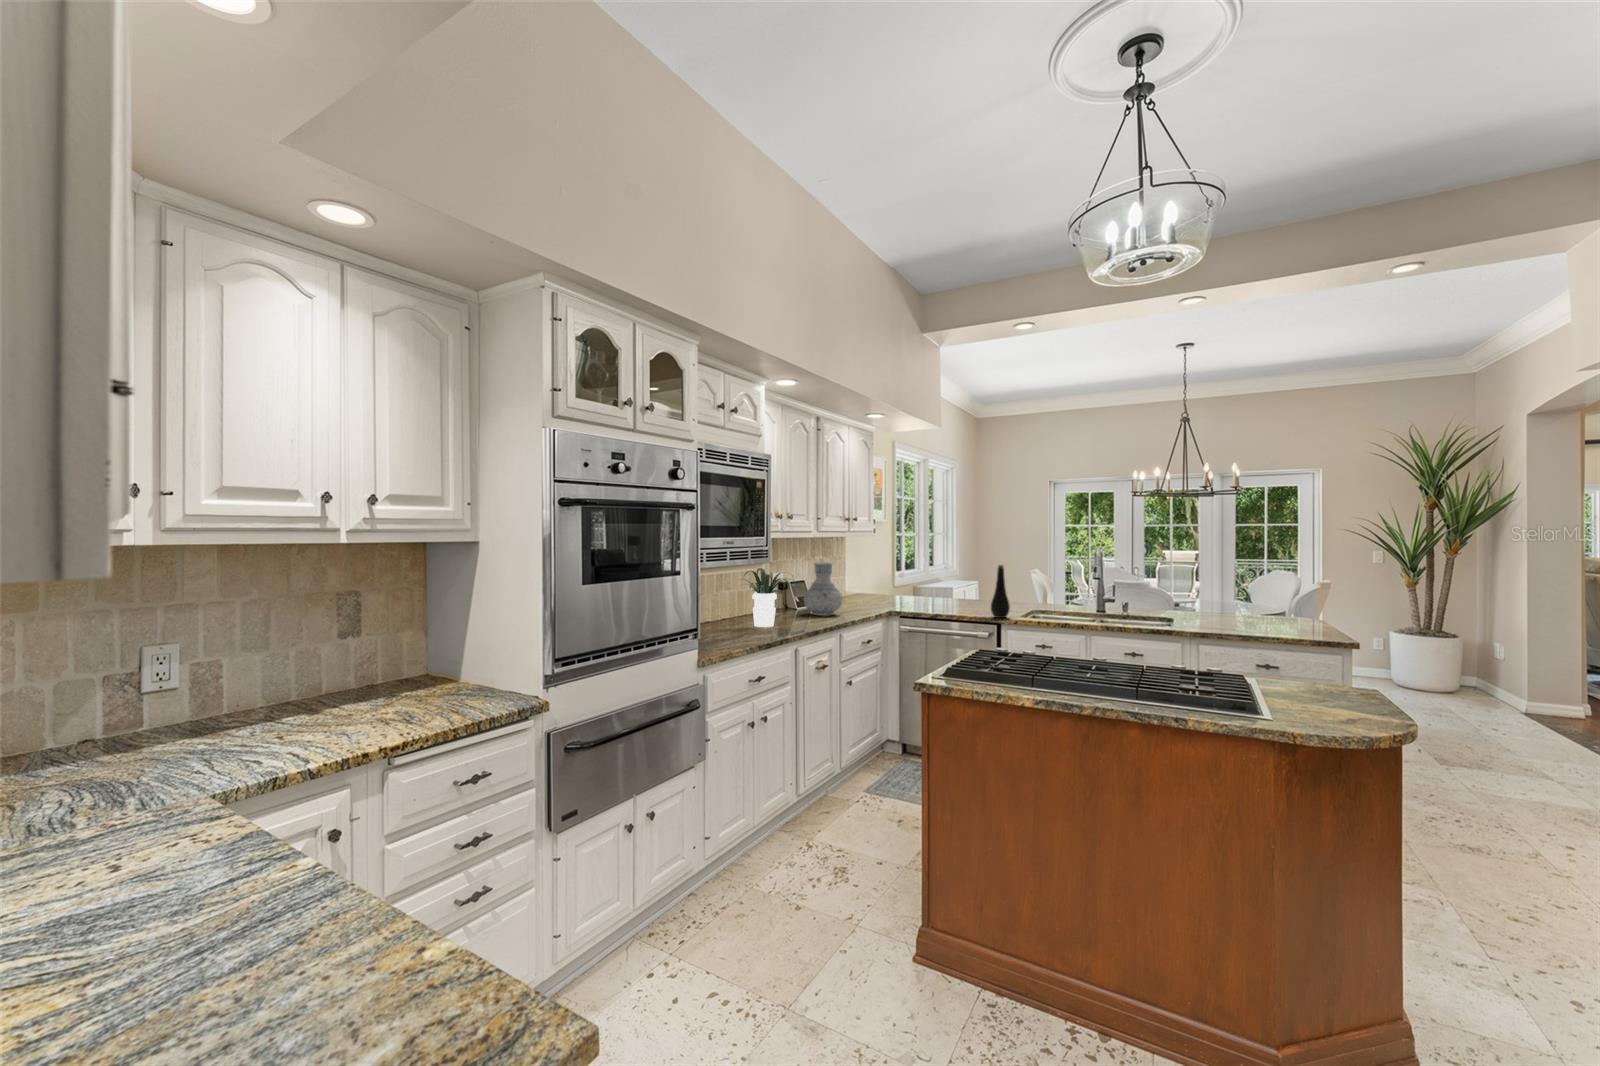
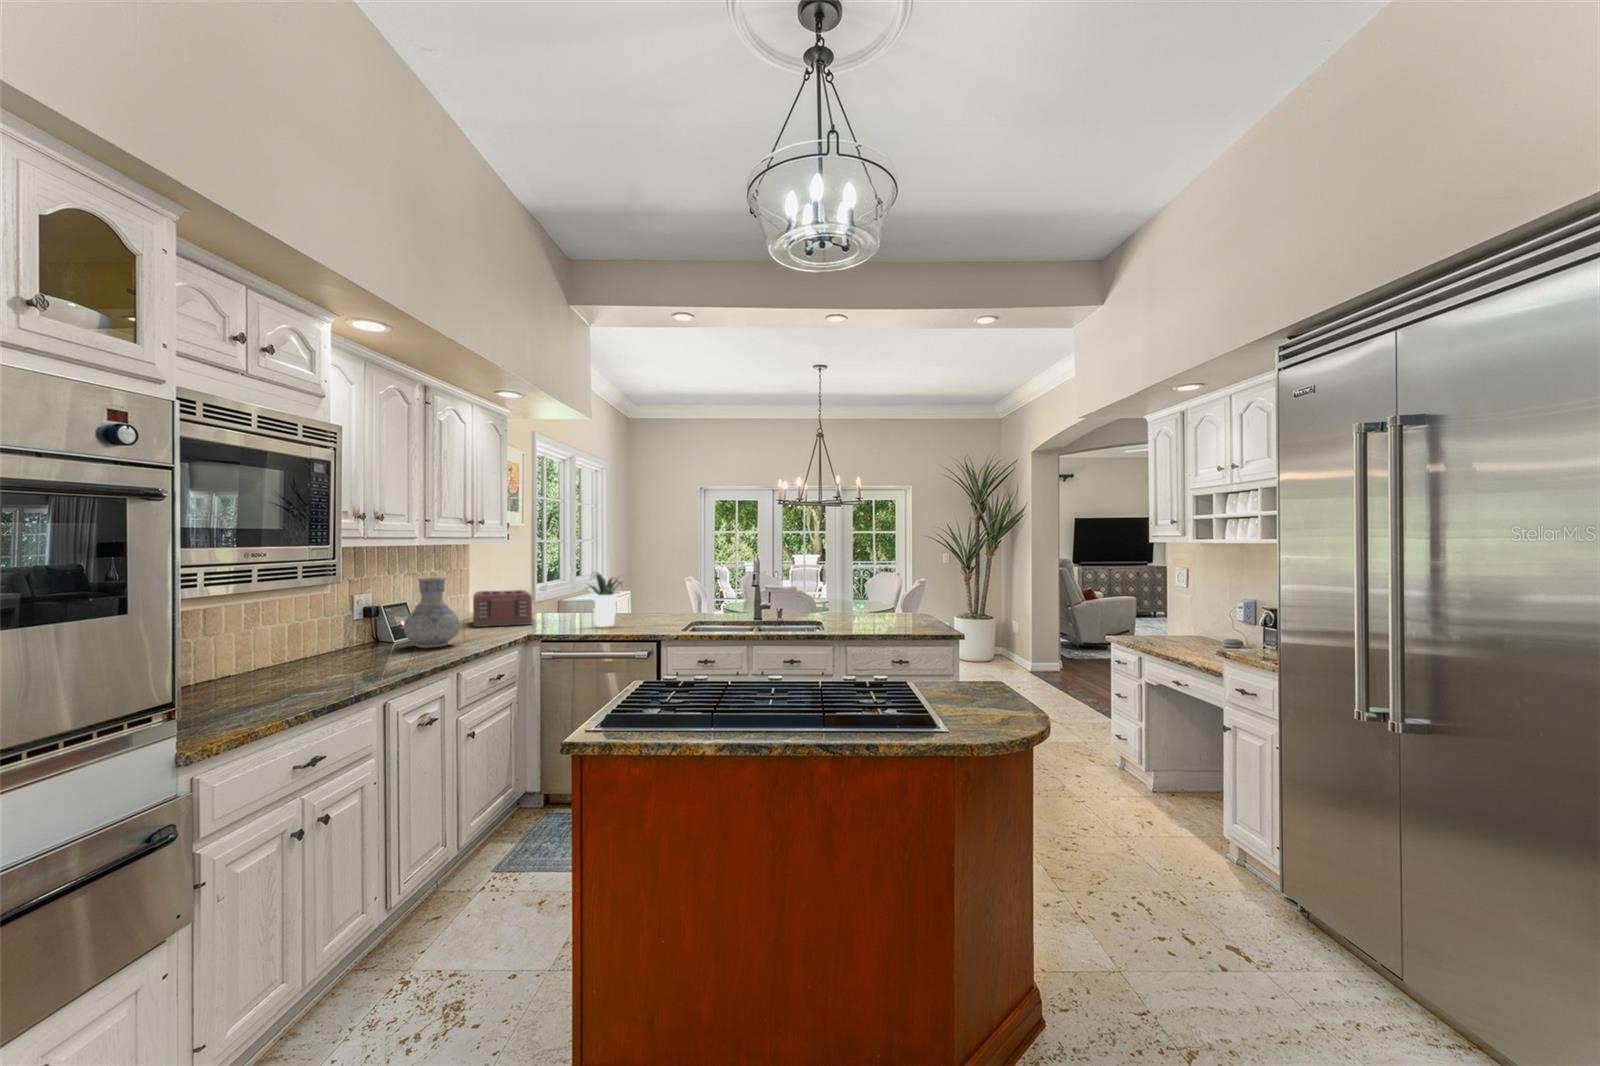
bottle: present [991,565,1010,618] -> none [649,572,671,634]
potted plant: present [741,568,792,627] -> present [586,573,622,626]
toaster: none [848,575,894,604] -> present [473,590,533,627]

